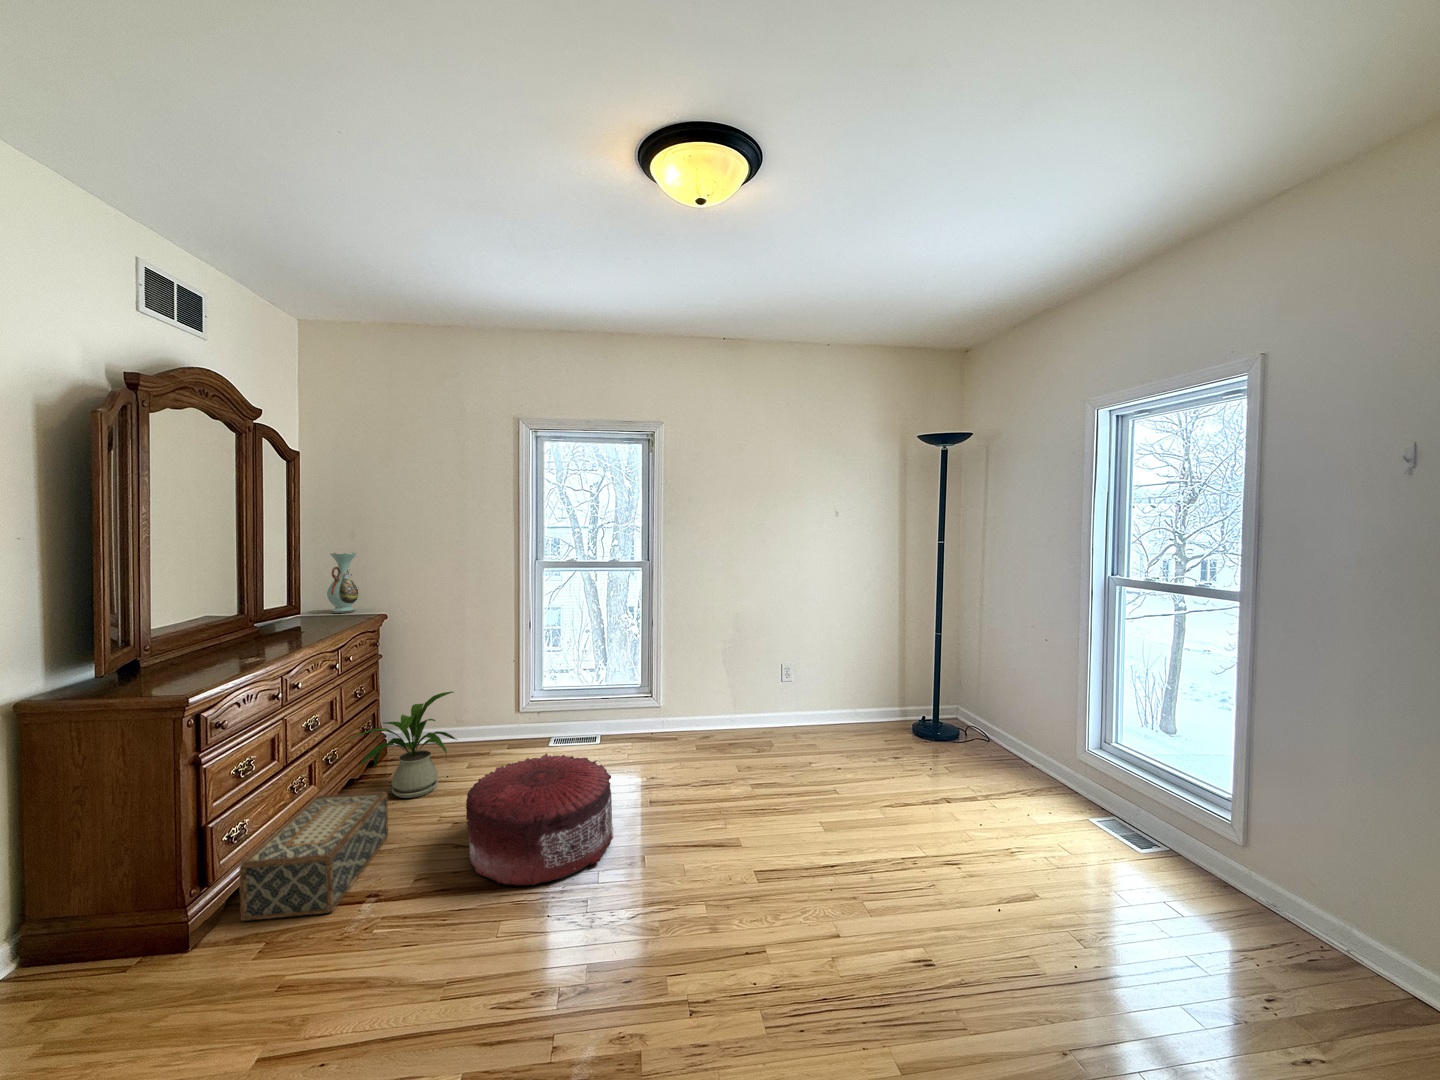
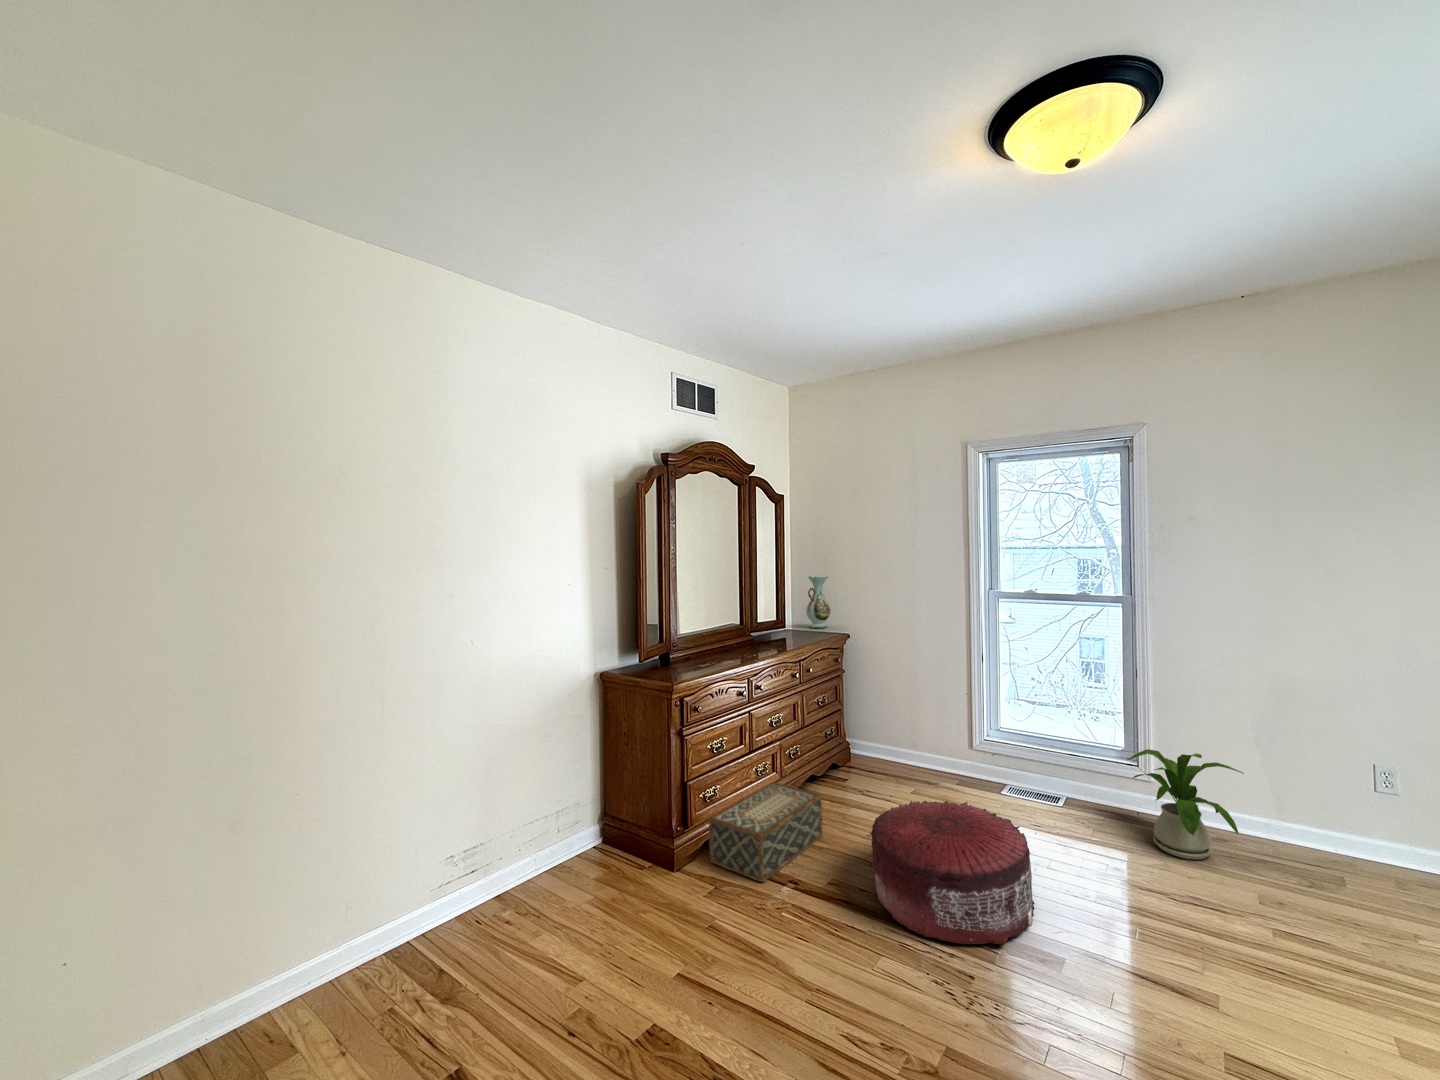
house plant: present [349,692,457,798] -> present [1128,749,1243,860]

